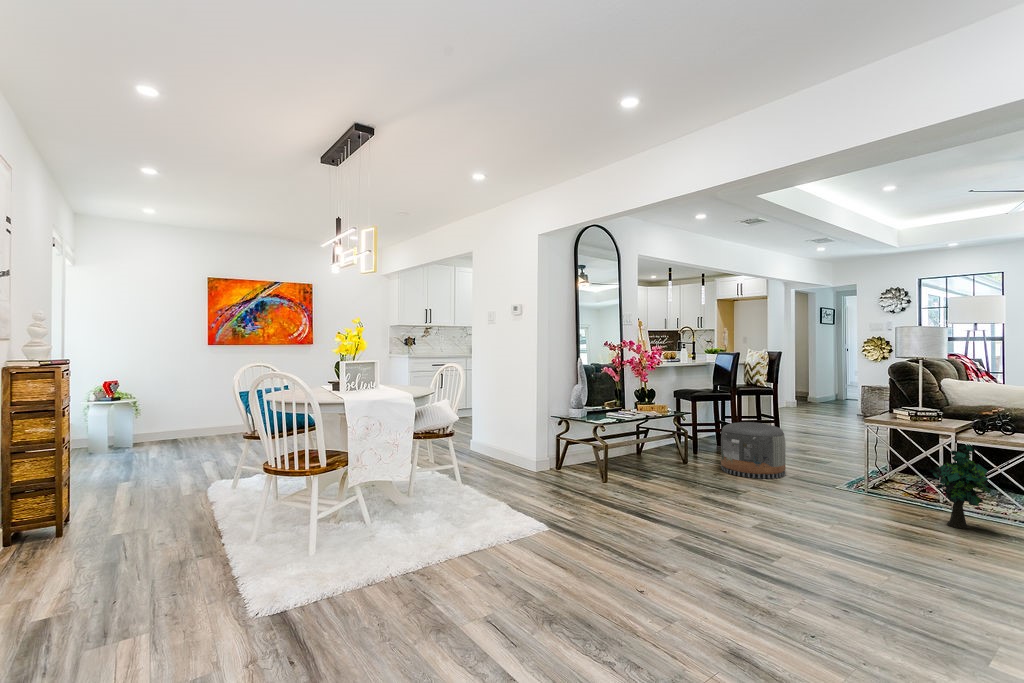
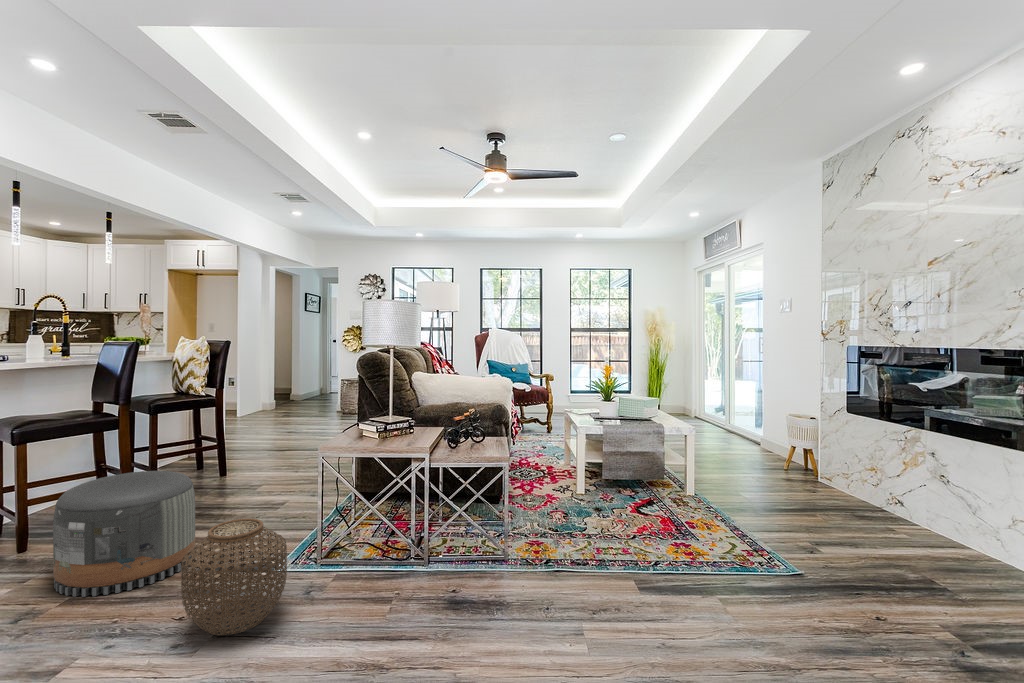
decorative plant: present [927,445,991,529] -> none [394,481,473,619]
woven basket: none [796,448,852,504] -> present [181,519,287,635]

